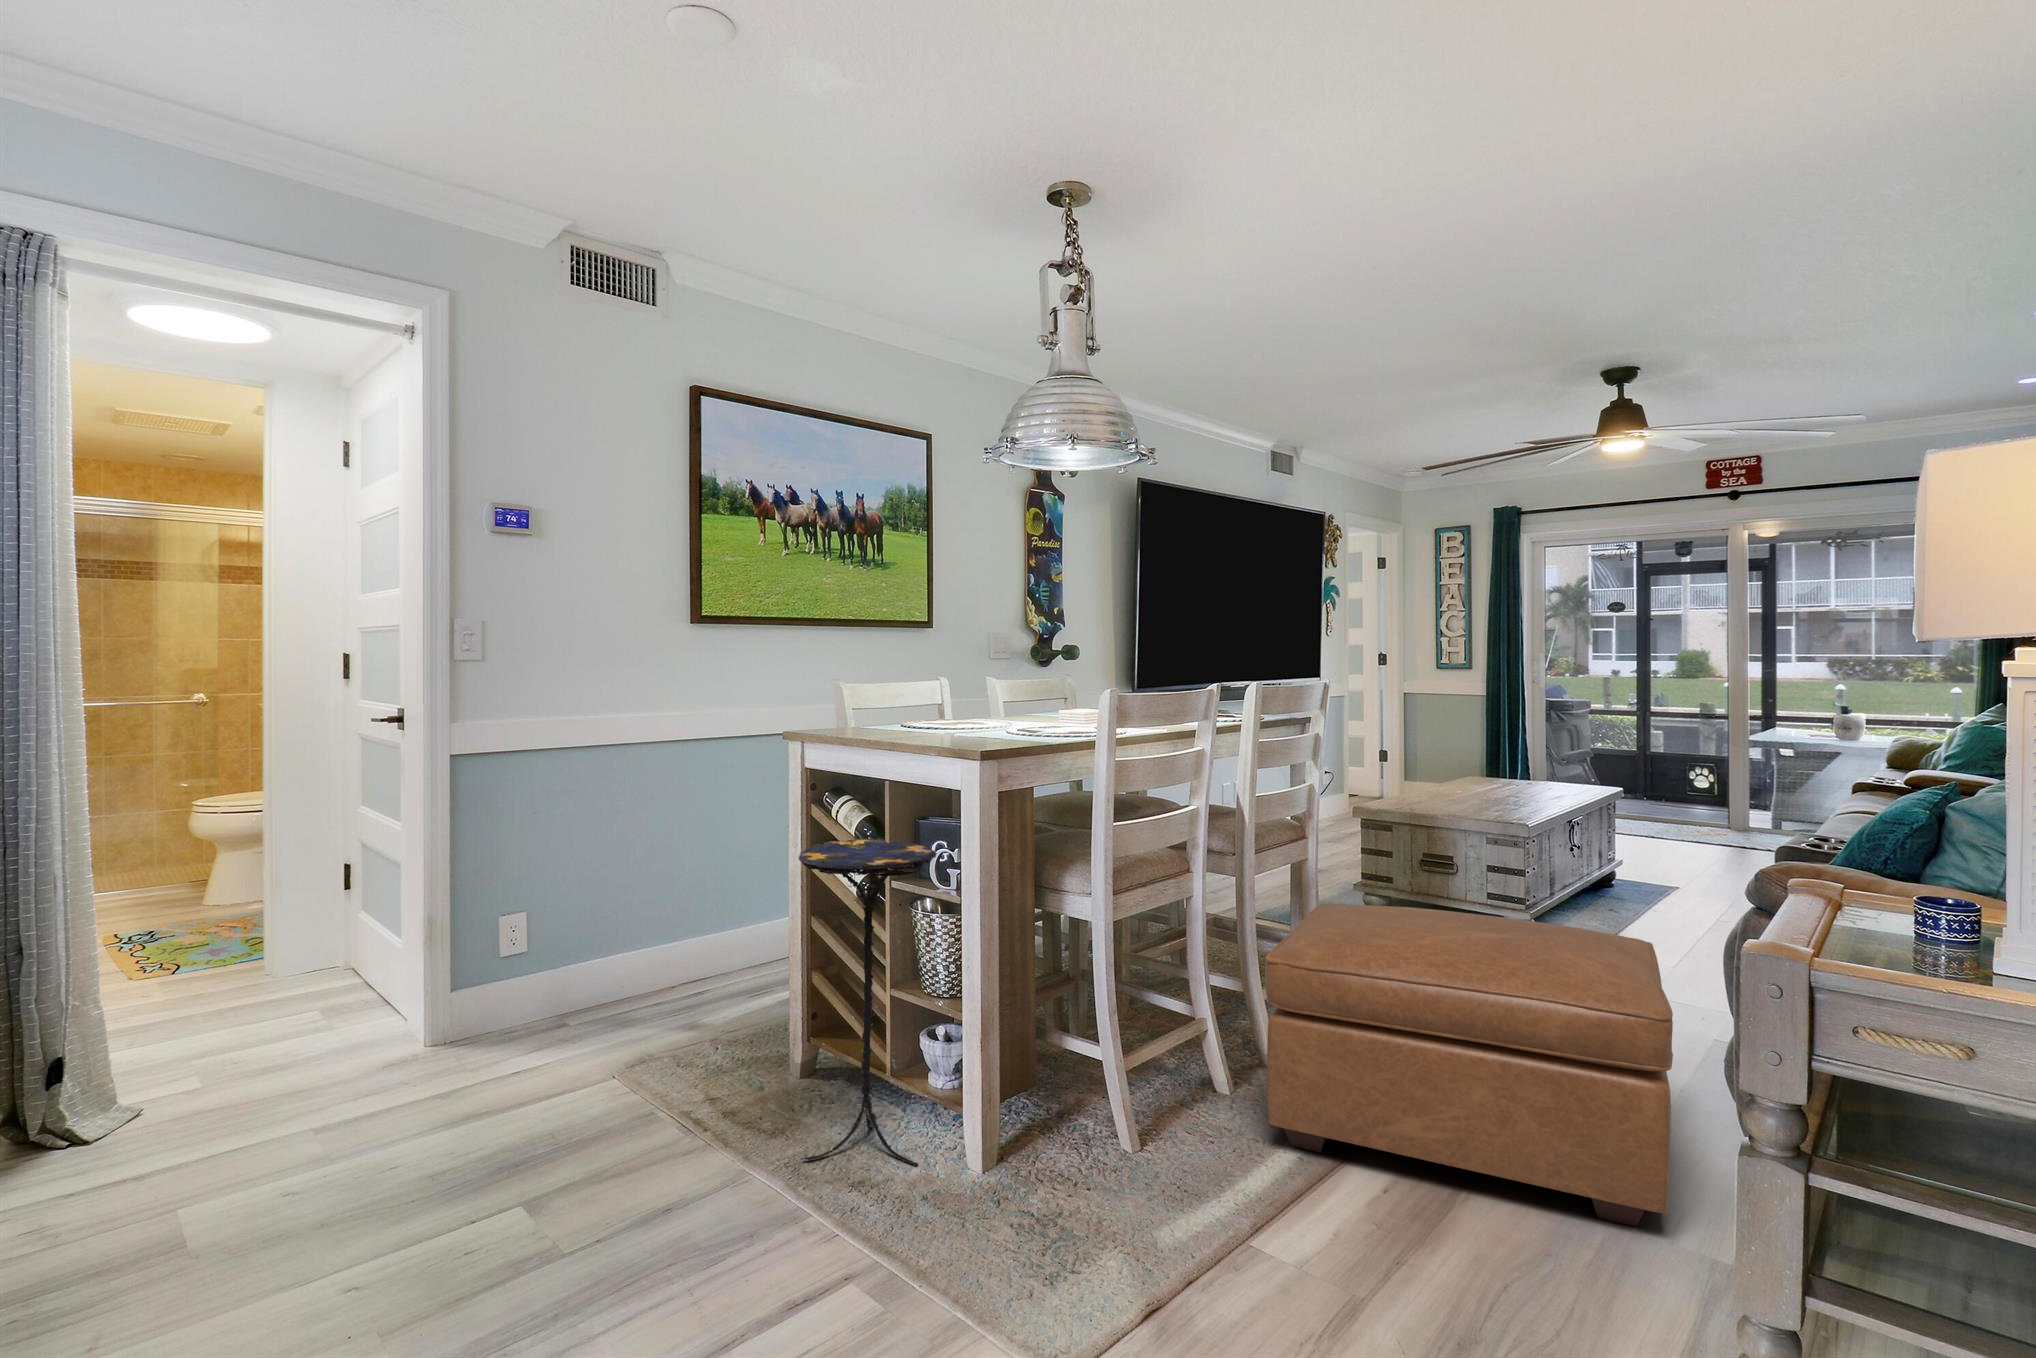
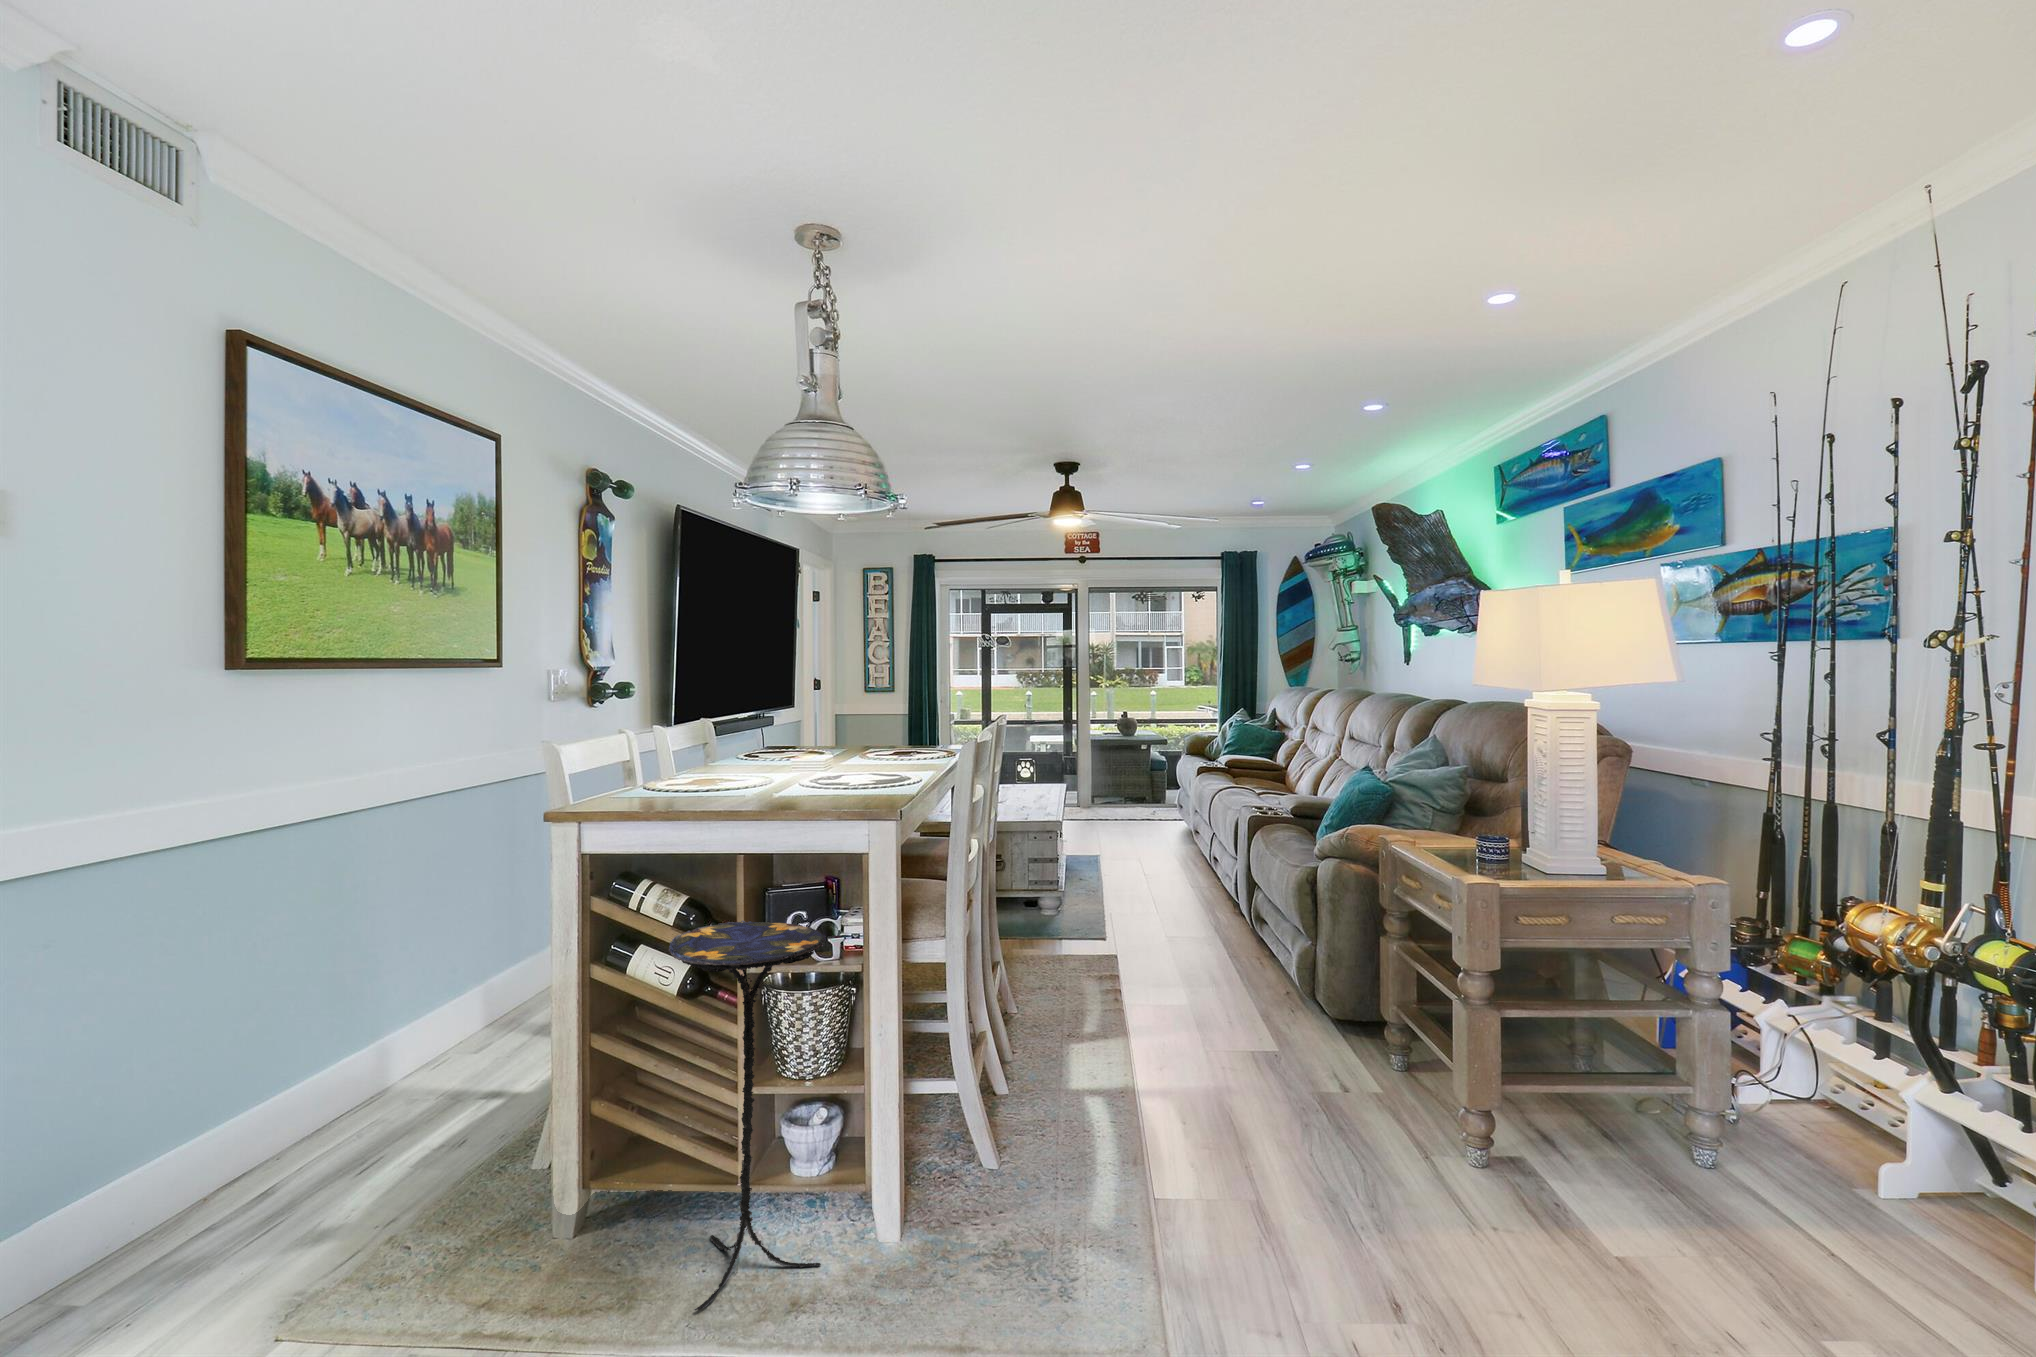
ottoman: present [1265,903,1673,1226] -> none [1030,904,1342,1126]

